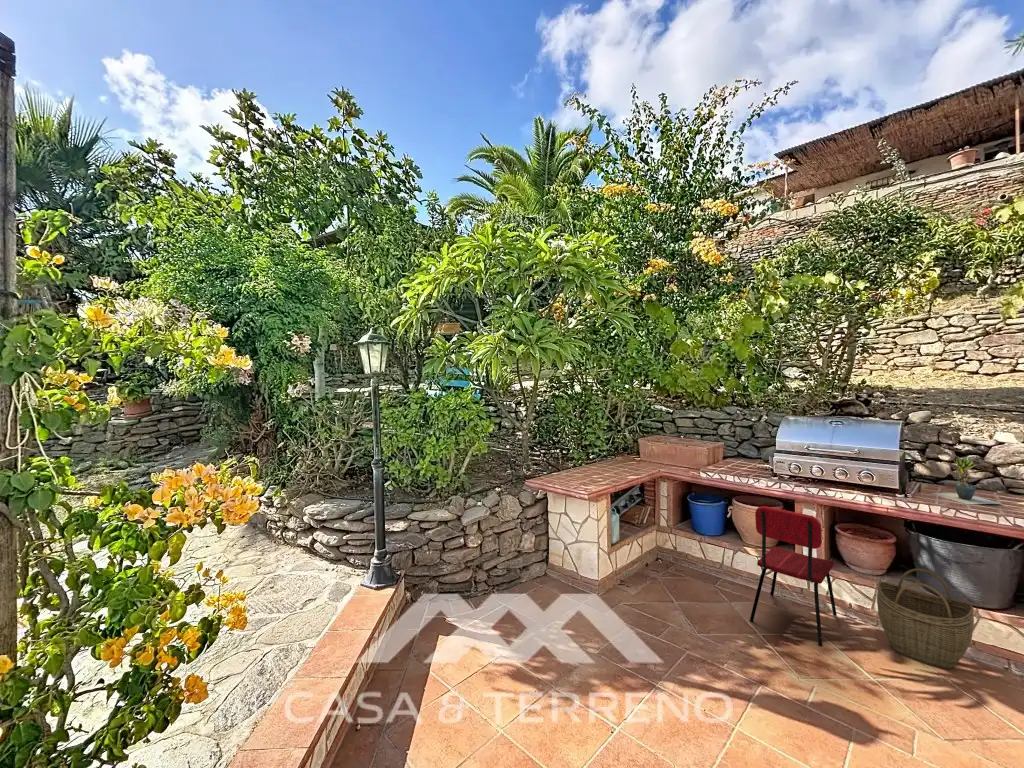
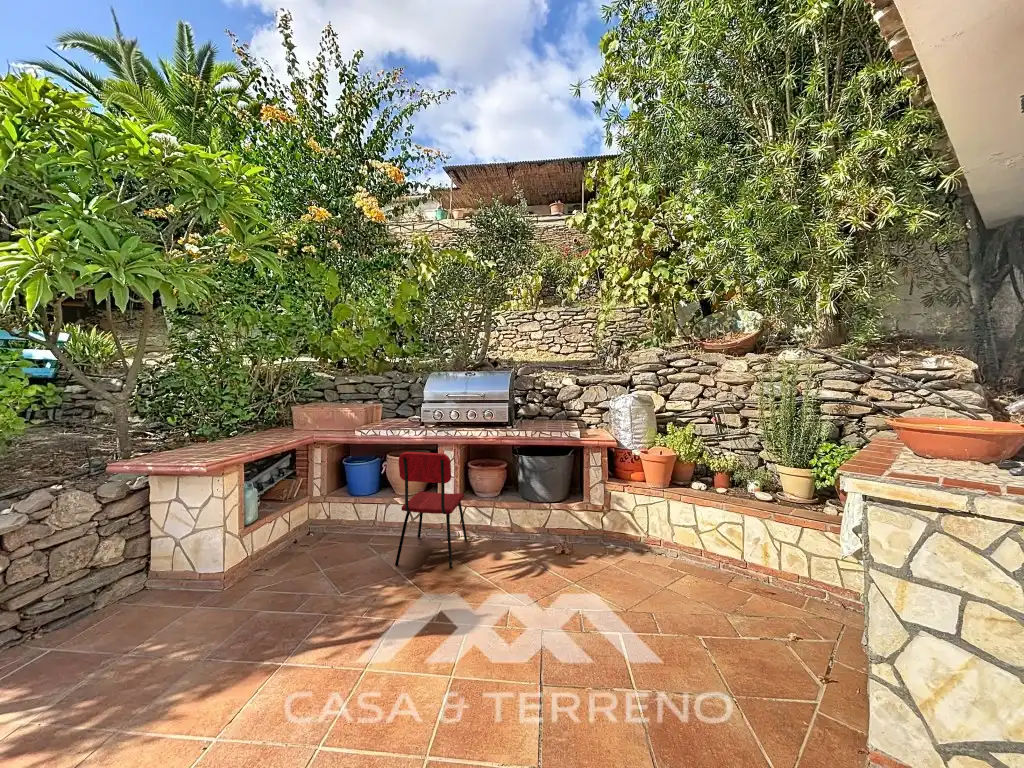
potted plant: present [933,457,1001,504] -> none [526,397,565,431]
woven basket: present [877,568,974,669] -> none [492,485,547,557]

